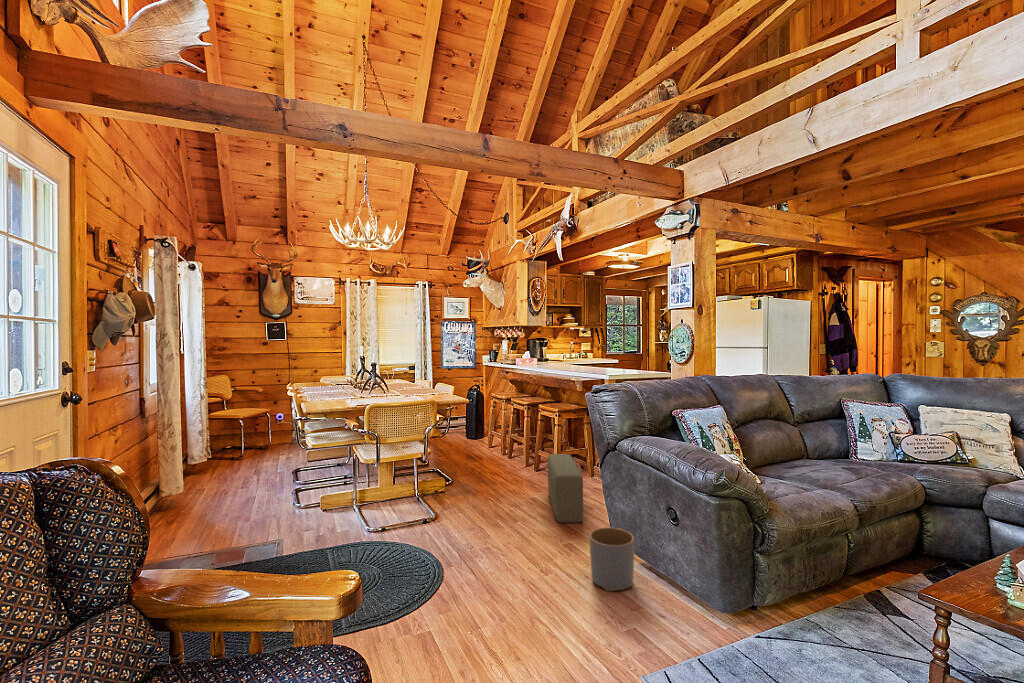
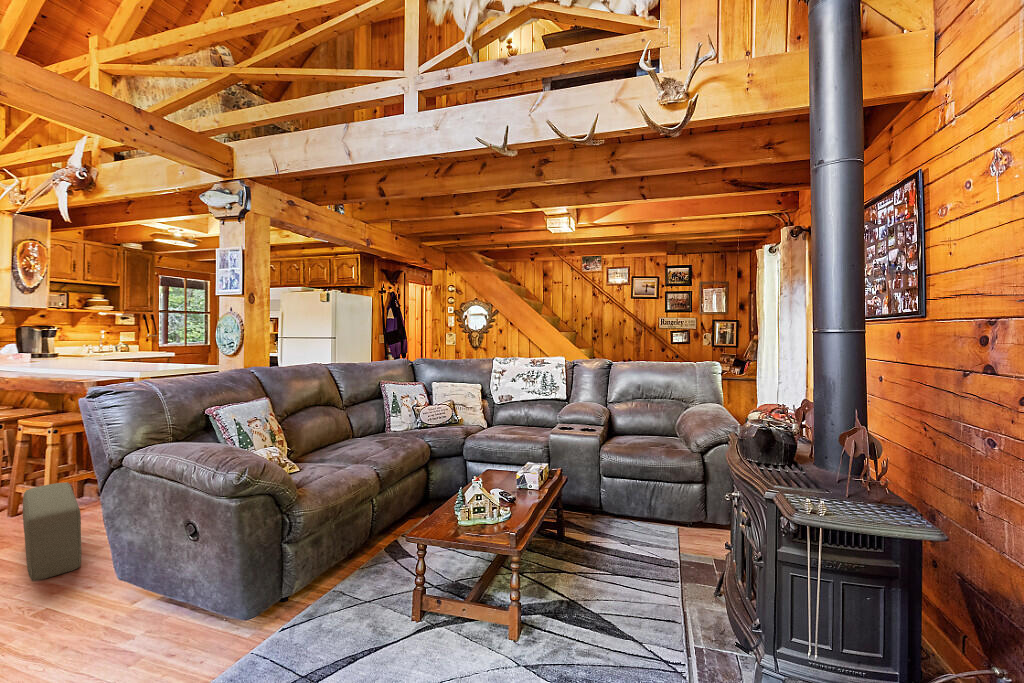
planter: present [589,527,634,591] -> none [67,564,142,651]

